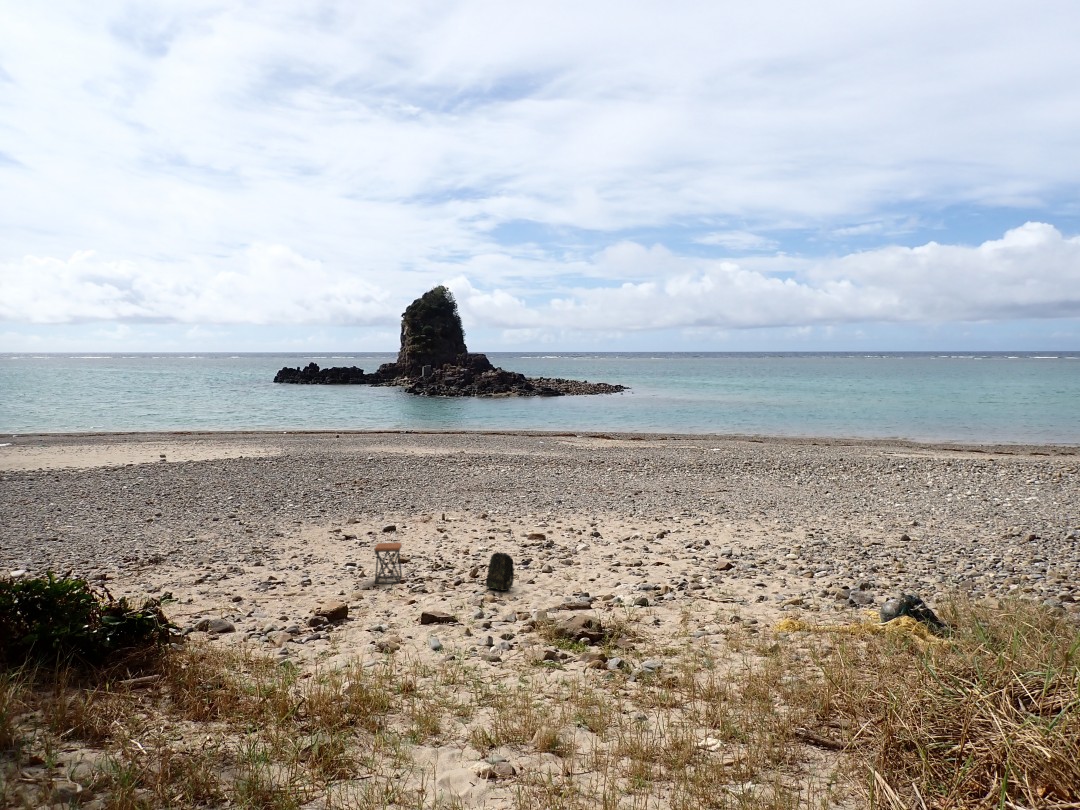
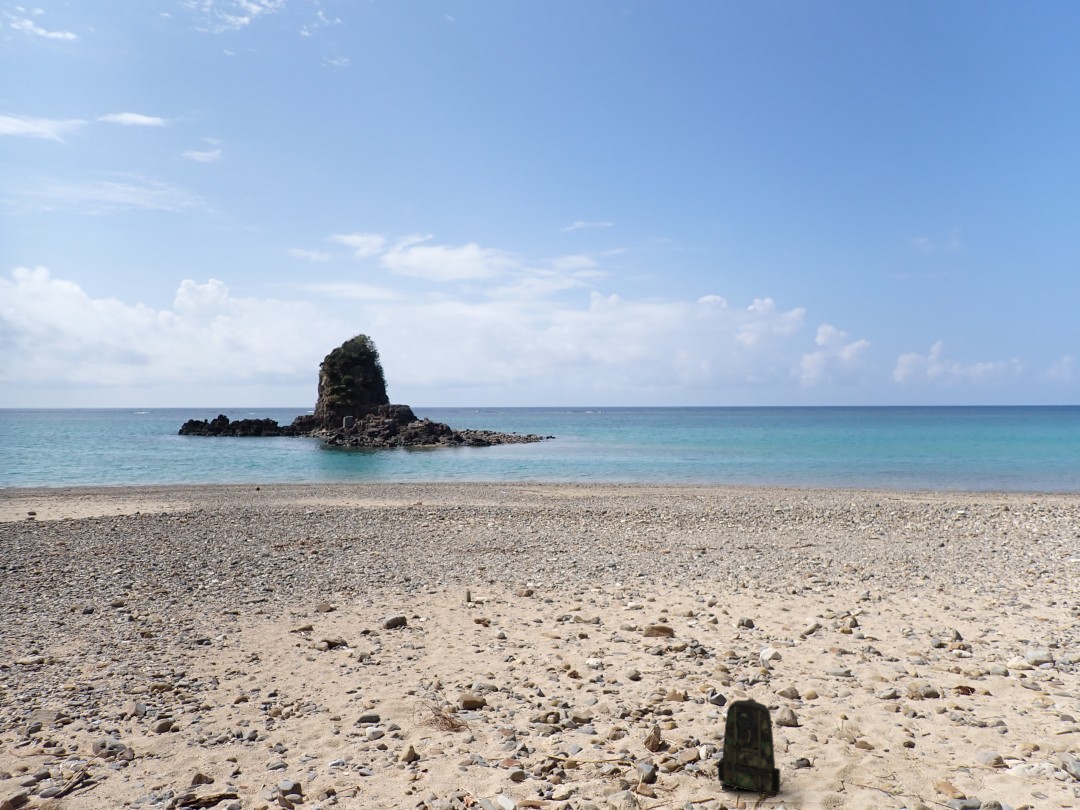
stool: present [374,543,402,584] -> none [451,678,512,786]

